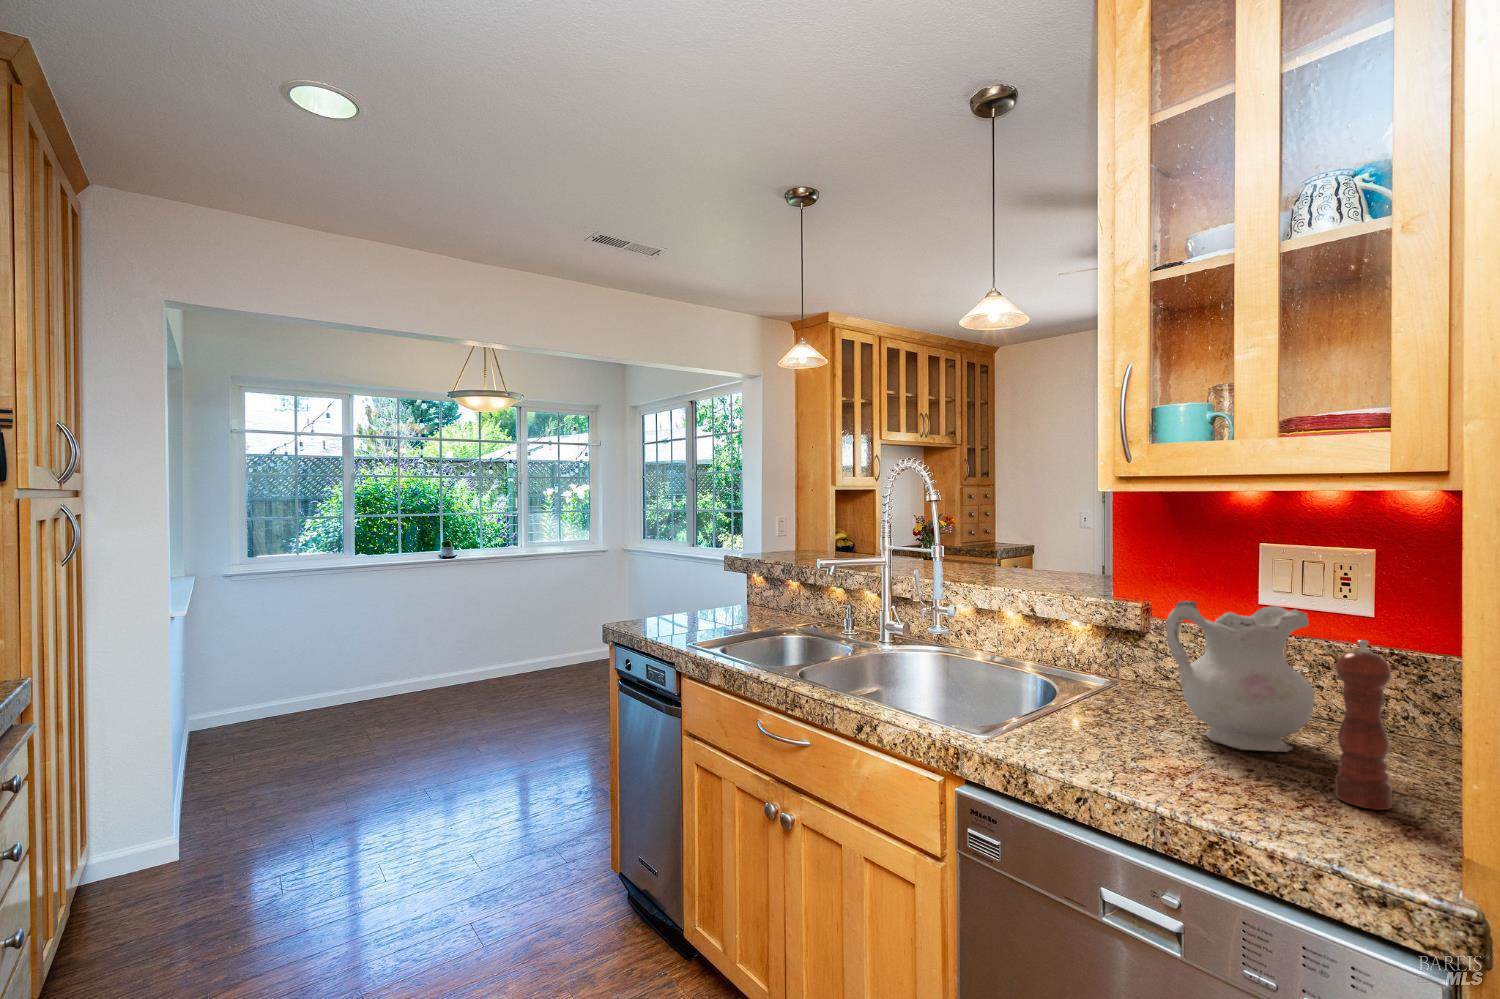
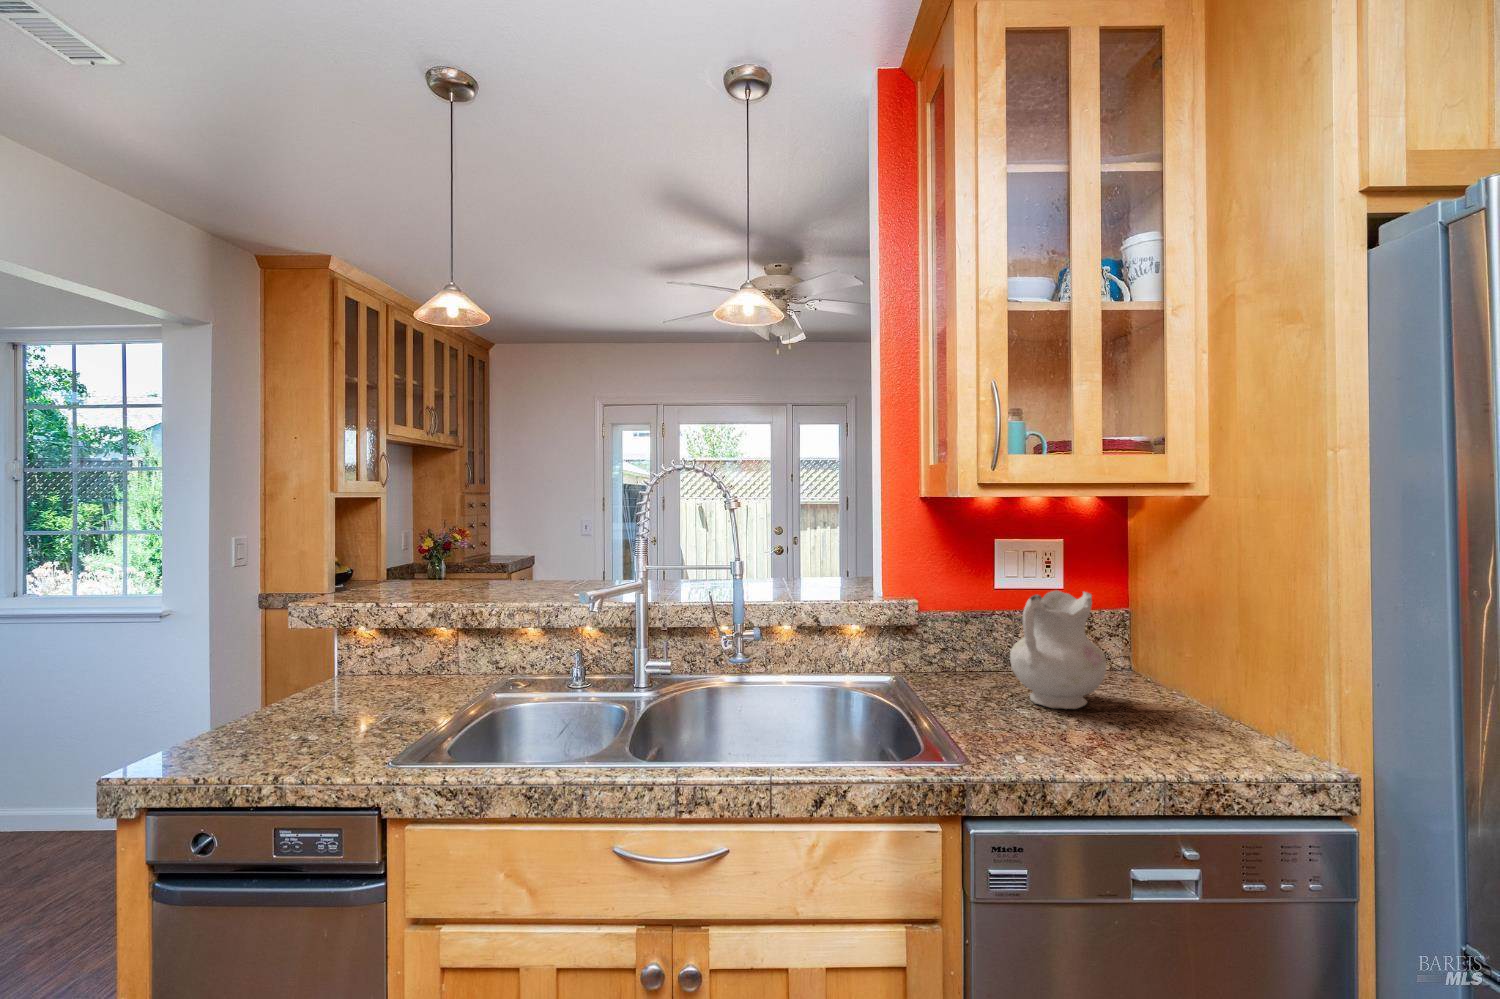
pepper mill: present [1335,640,1392,810] -> none [1168,609,1203,729]

